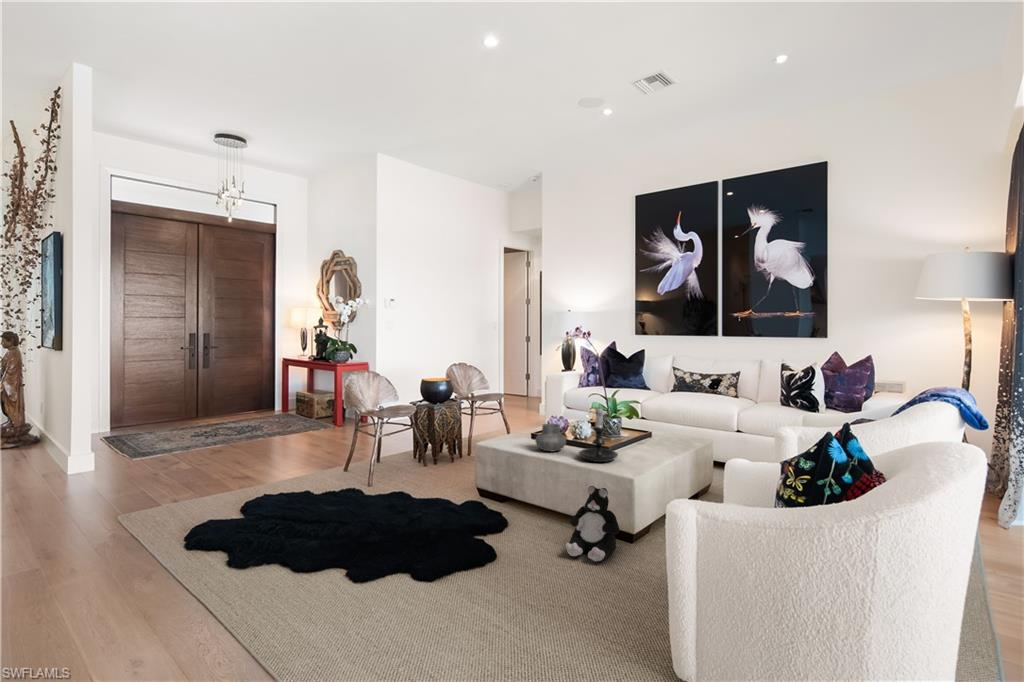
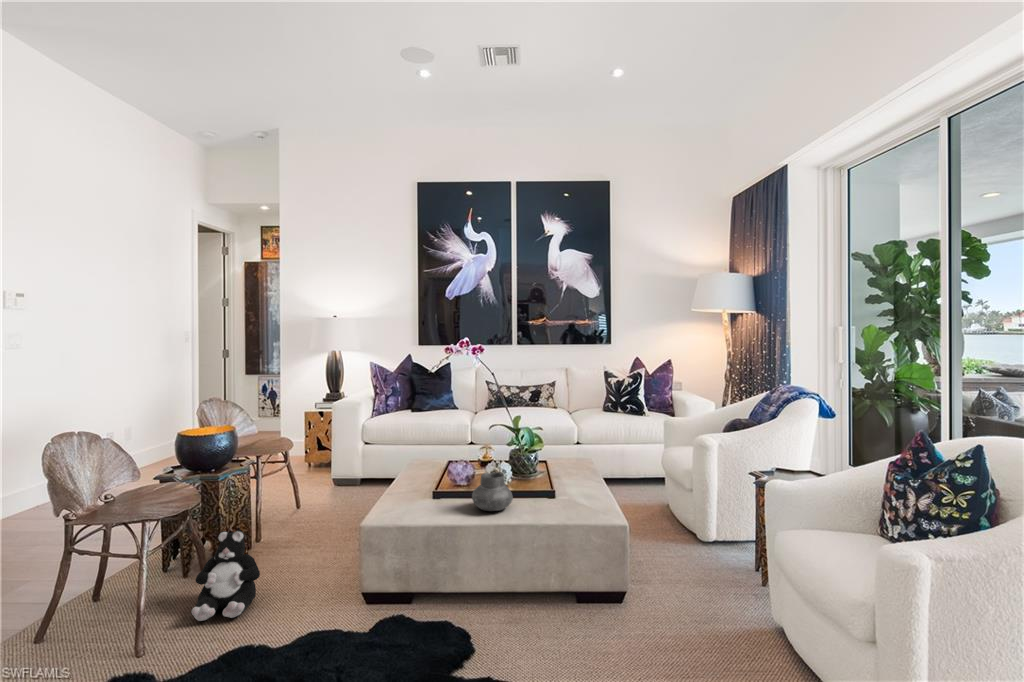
candle holder: present [579,408,618,462] -> none [543,440,591,513]
plush toy: present [565,486,620,562] -> present [192,530,260,621]

